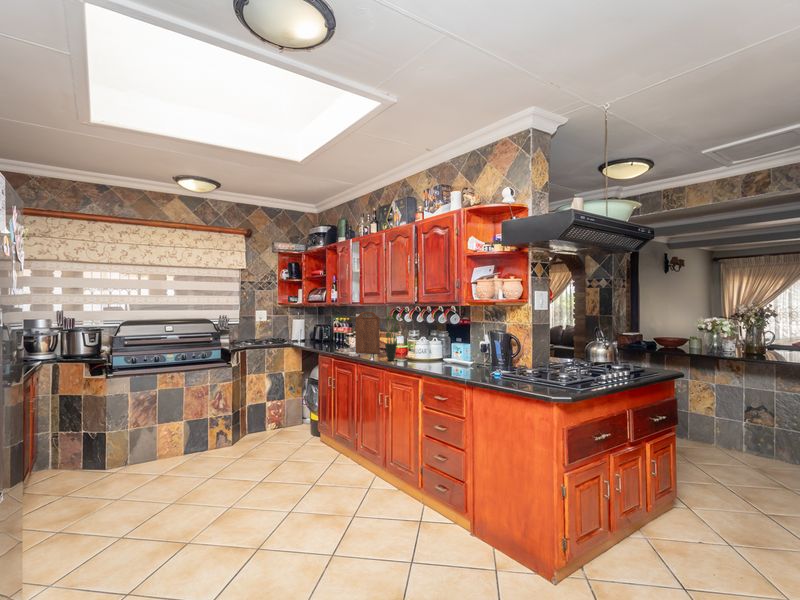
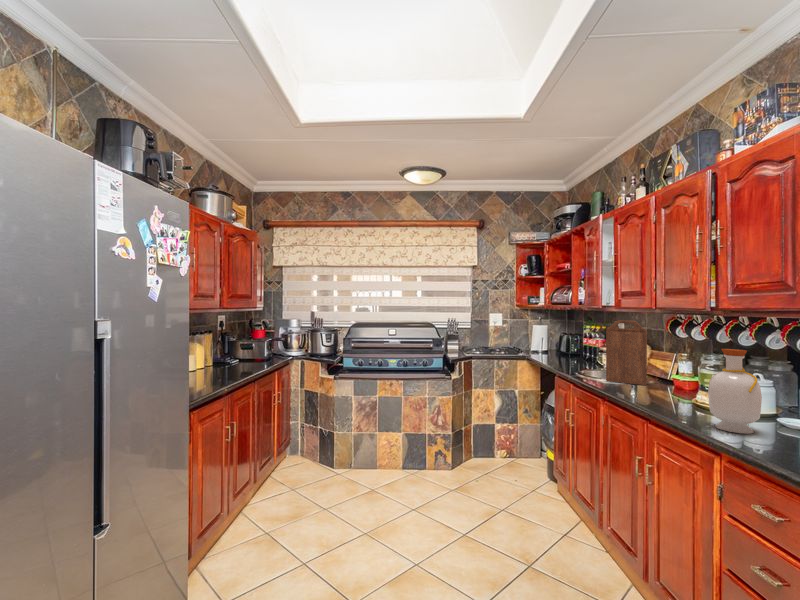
potted plant: present [385,315,402,361] -> none [650,325,690,405]
bottle: none [415,324,438,367] -> present [708,349,762,434]

